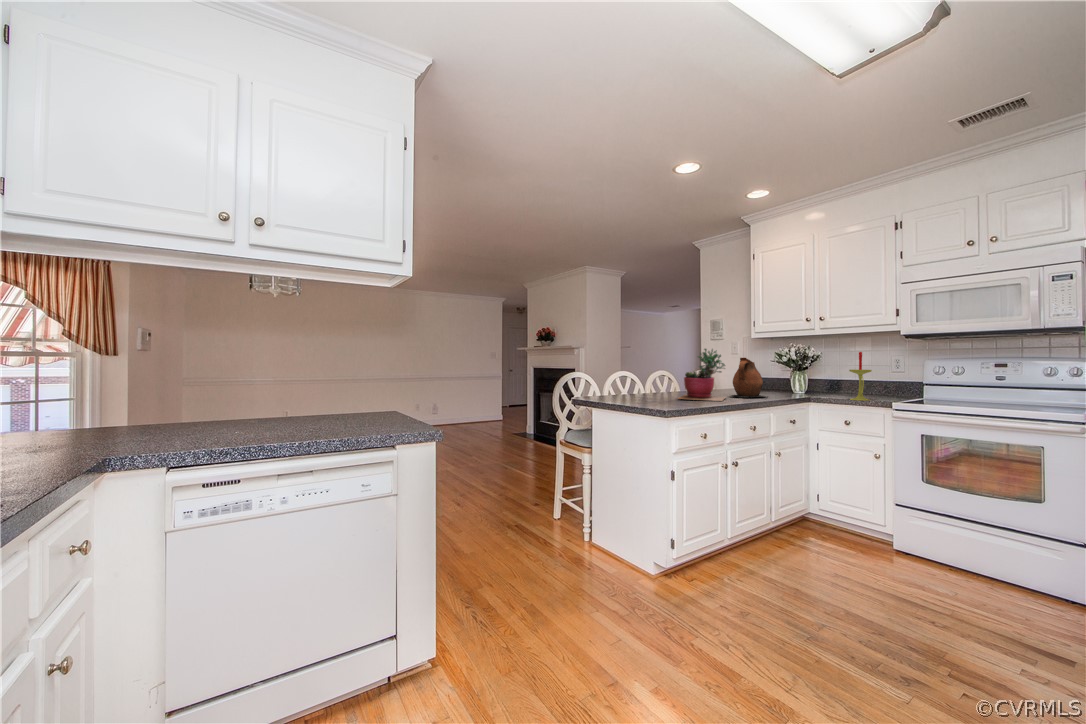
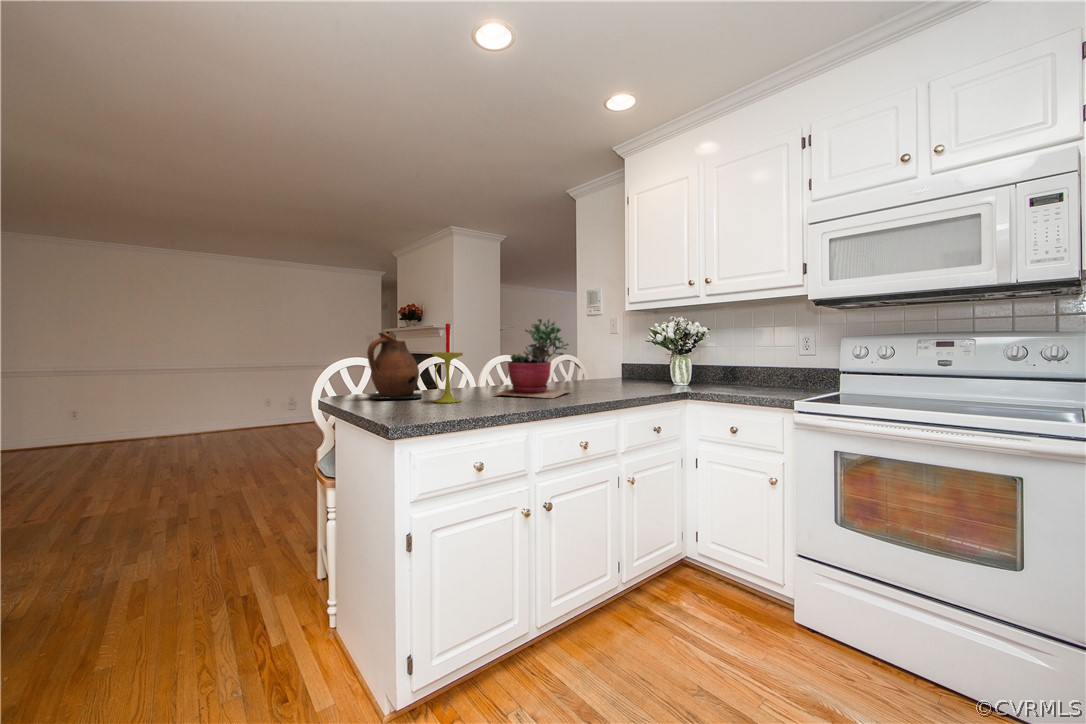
candle: present [849,352,872,401] -> present [432,324,463,403]
ceramic pitcher: present [731,358,768,397] -> present [367,333,422,399]

